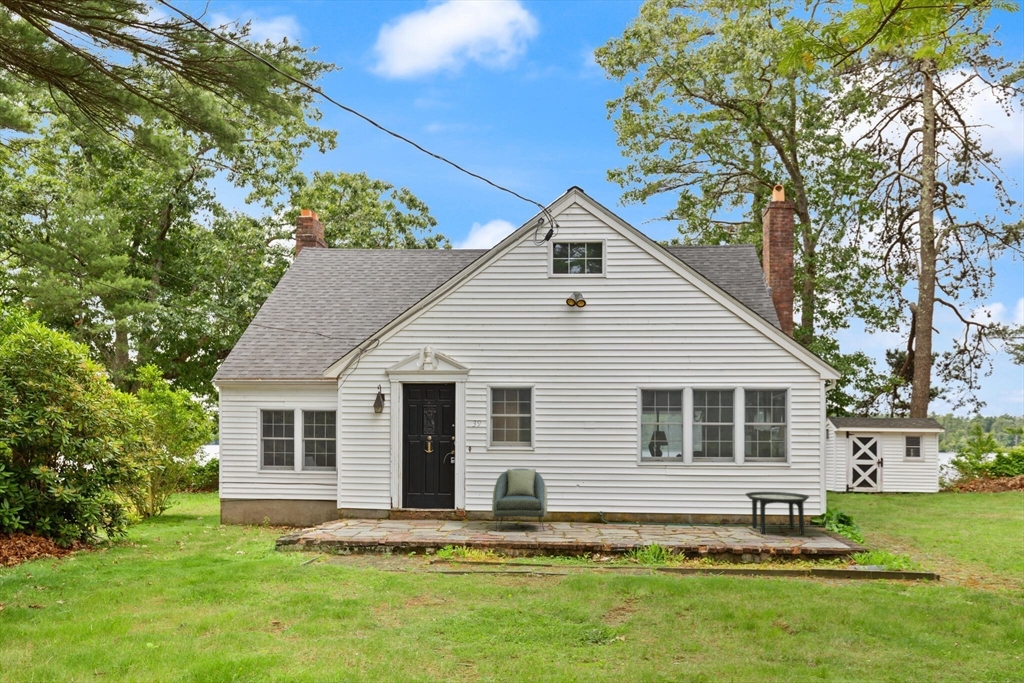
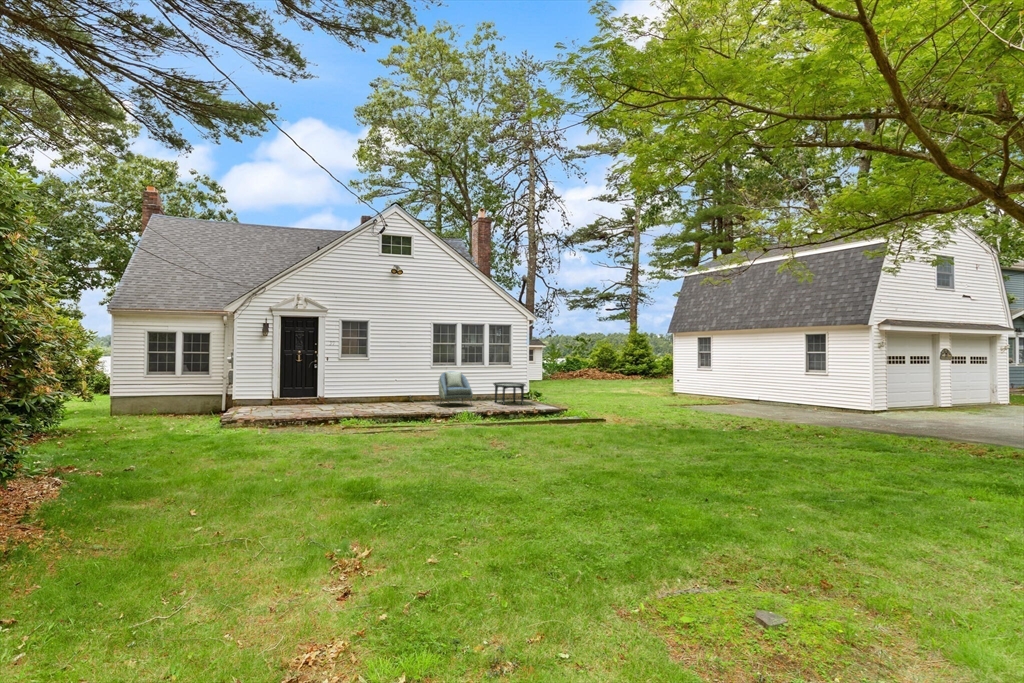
armchair: present [492,469,547,530] -> present [438,371,473,400]

